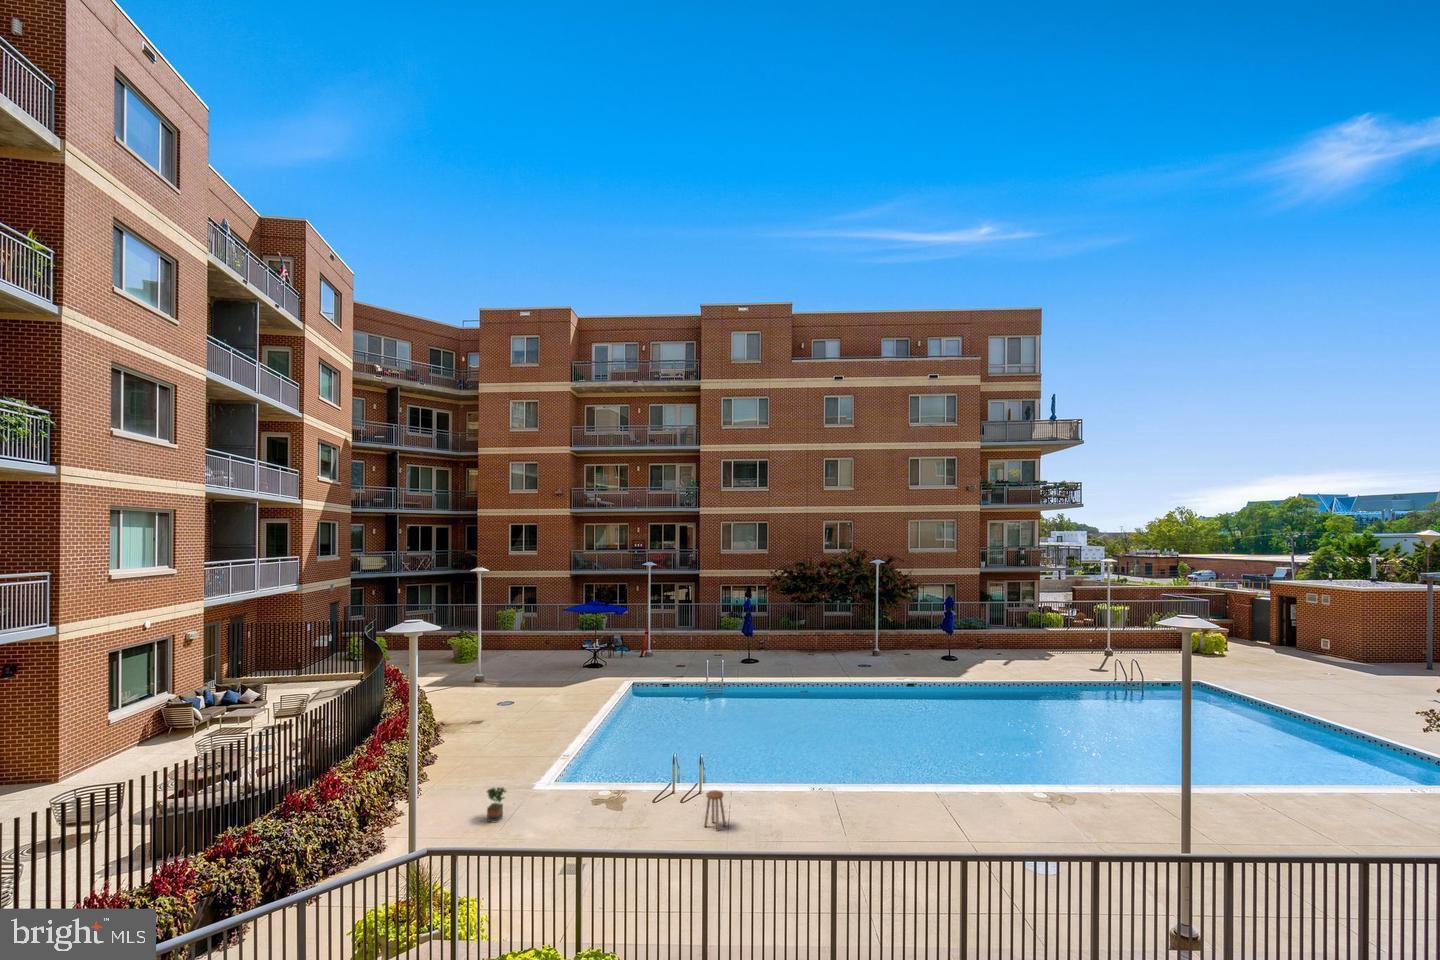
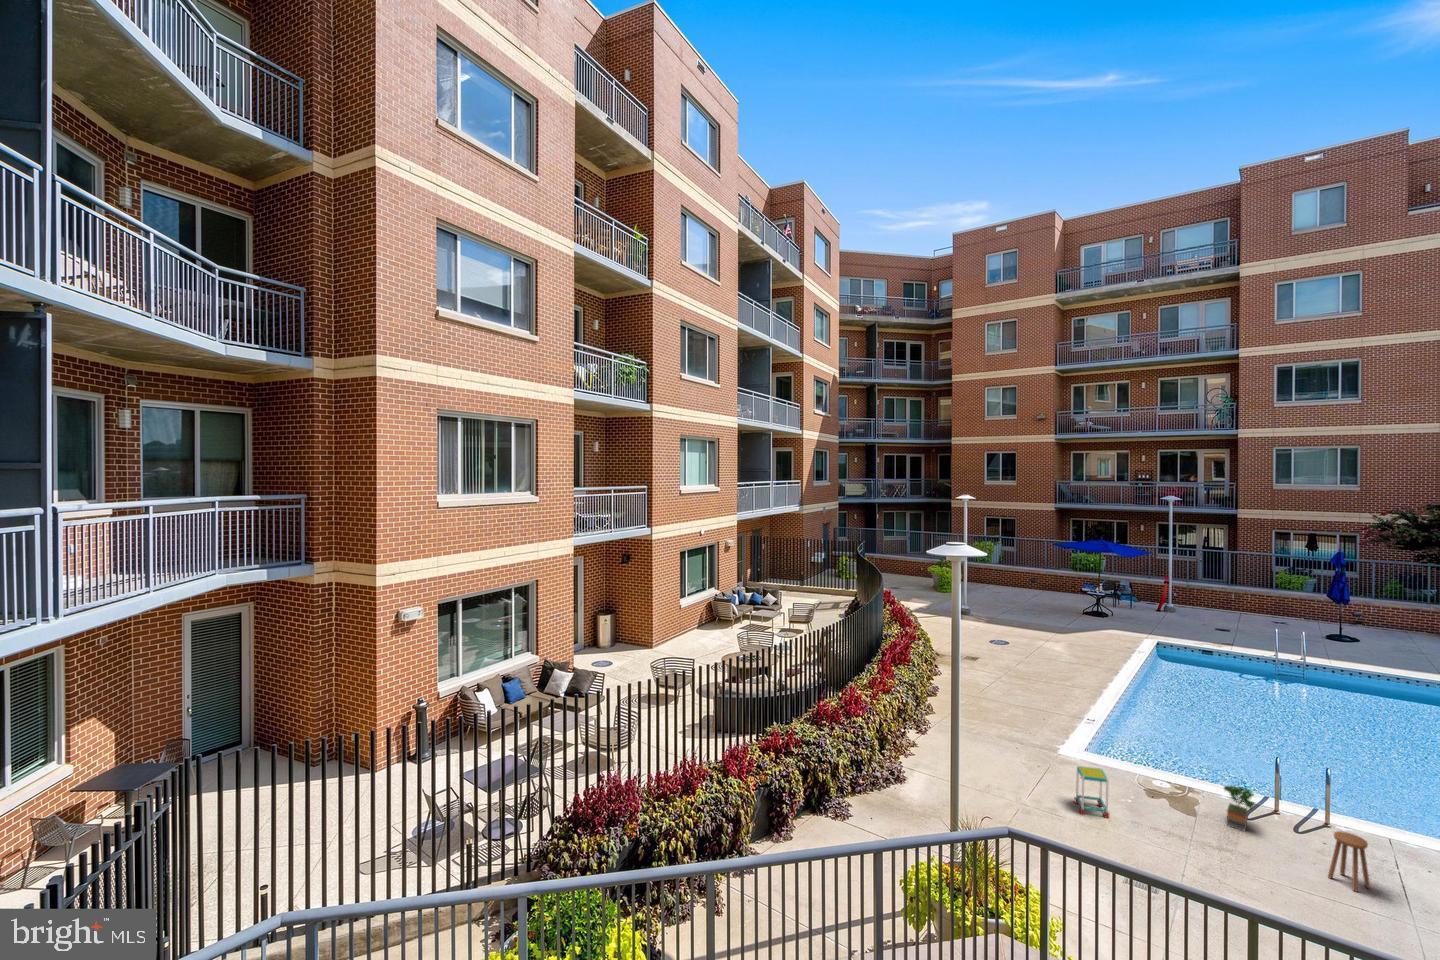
potted tree: present [487,787,506,822] -> present [1224,785,1255,831]
side table: none [544,790,569,835] -> present [1075,766,1109,818]

